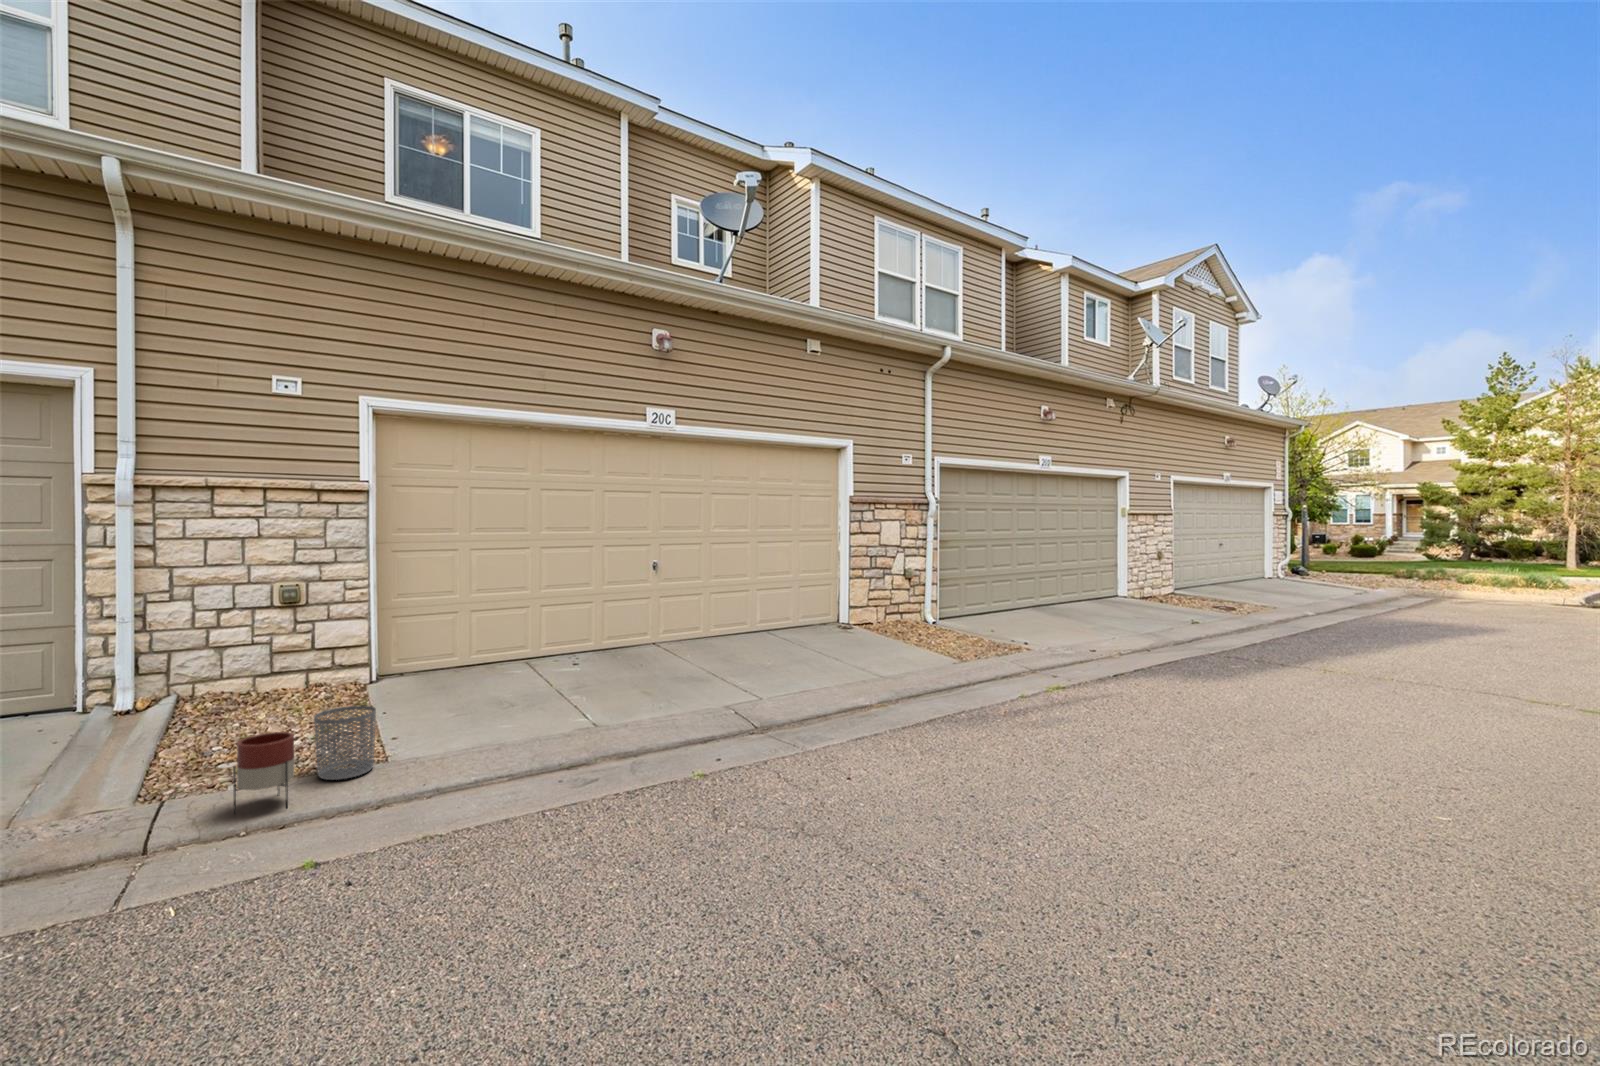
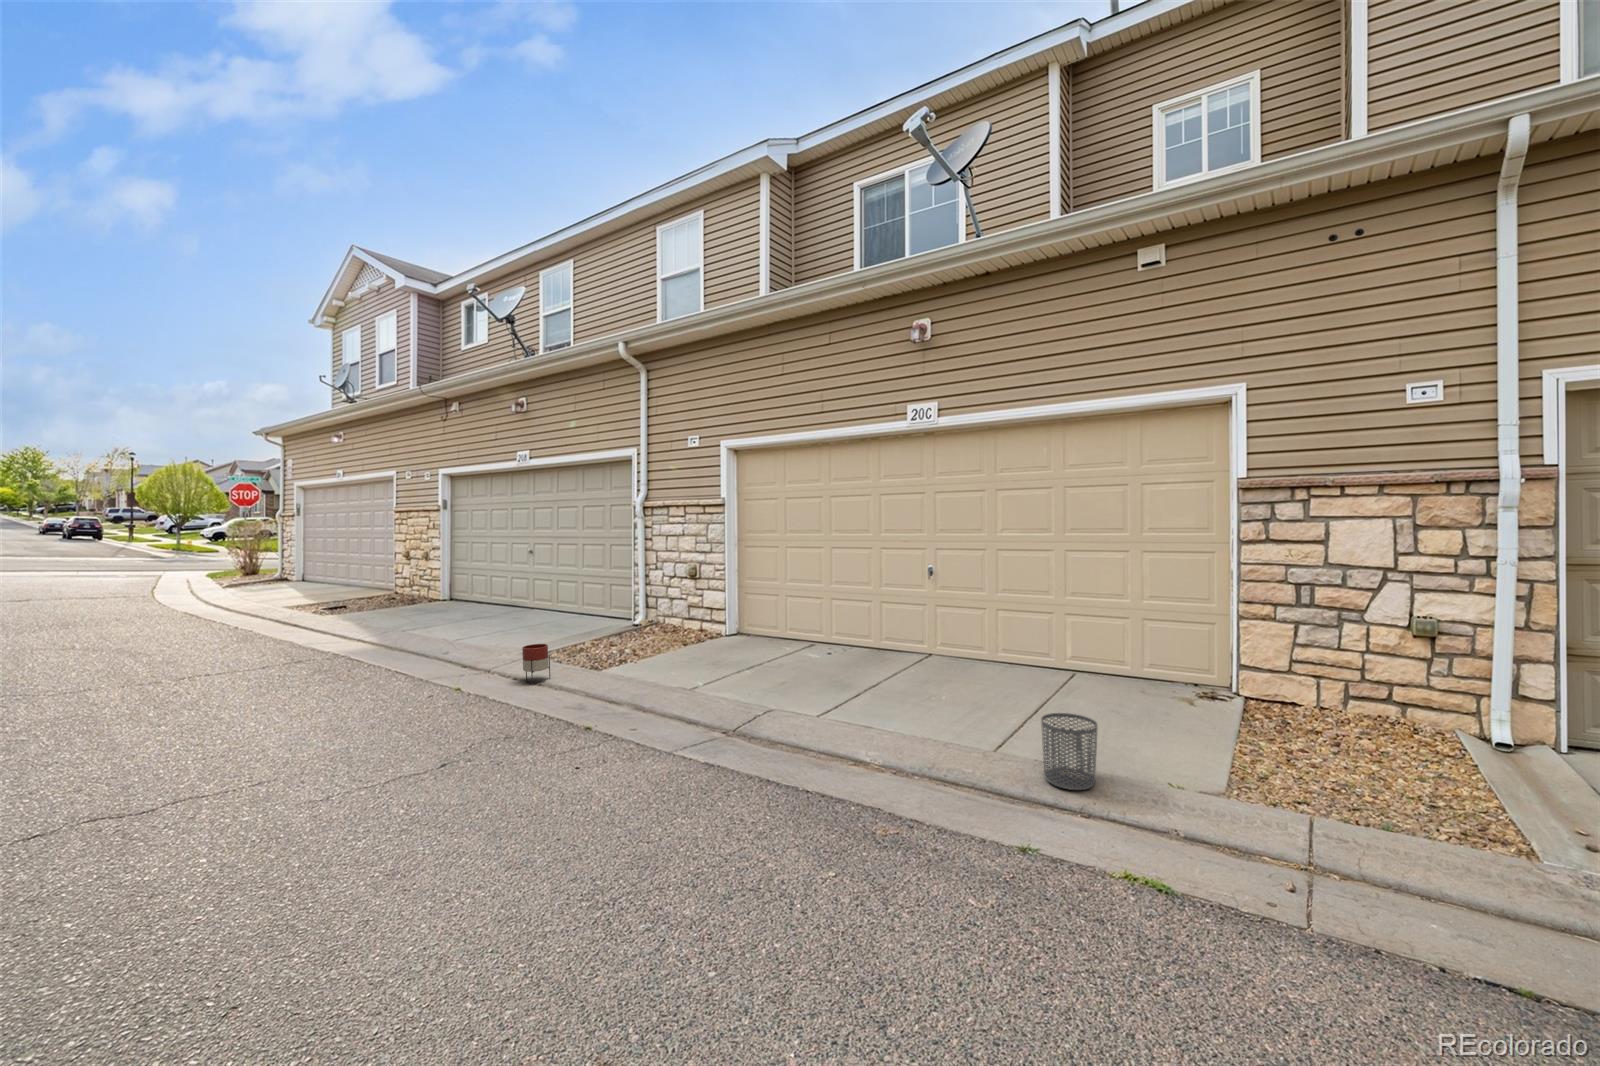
waste bin: present [314,706,376,780] -> present [1041,713,1097,790]

